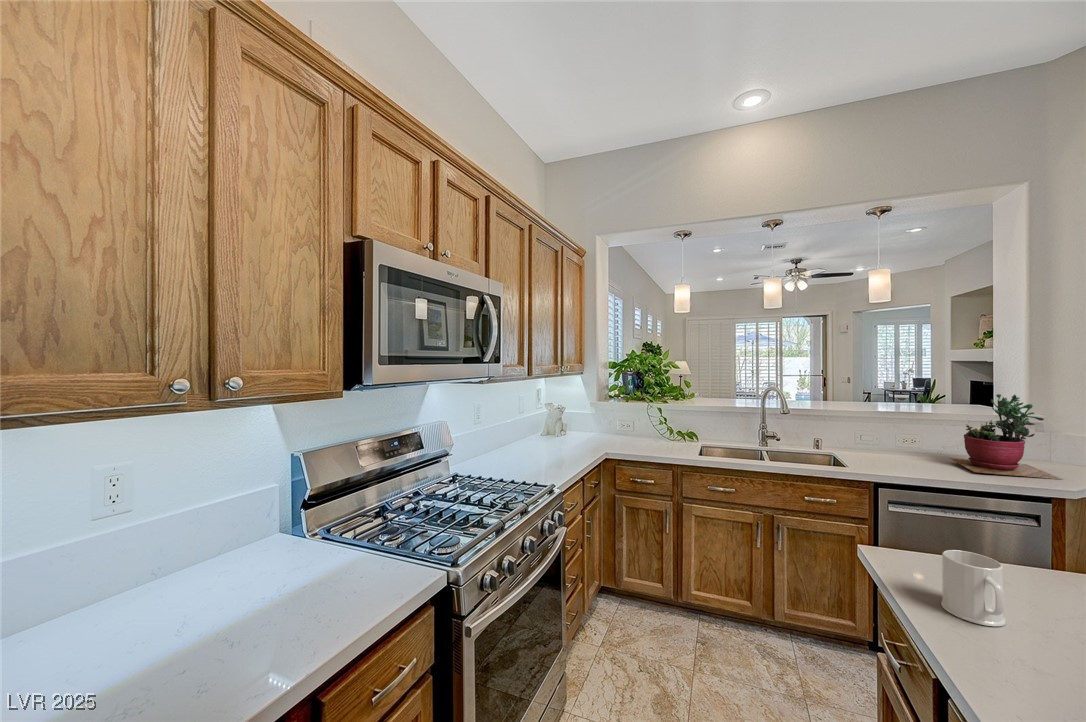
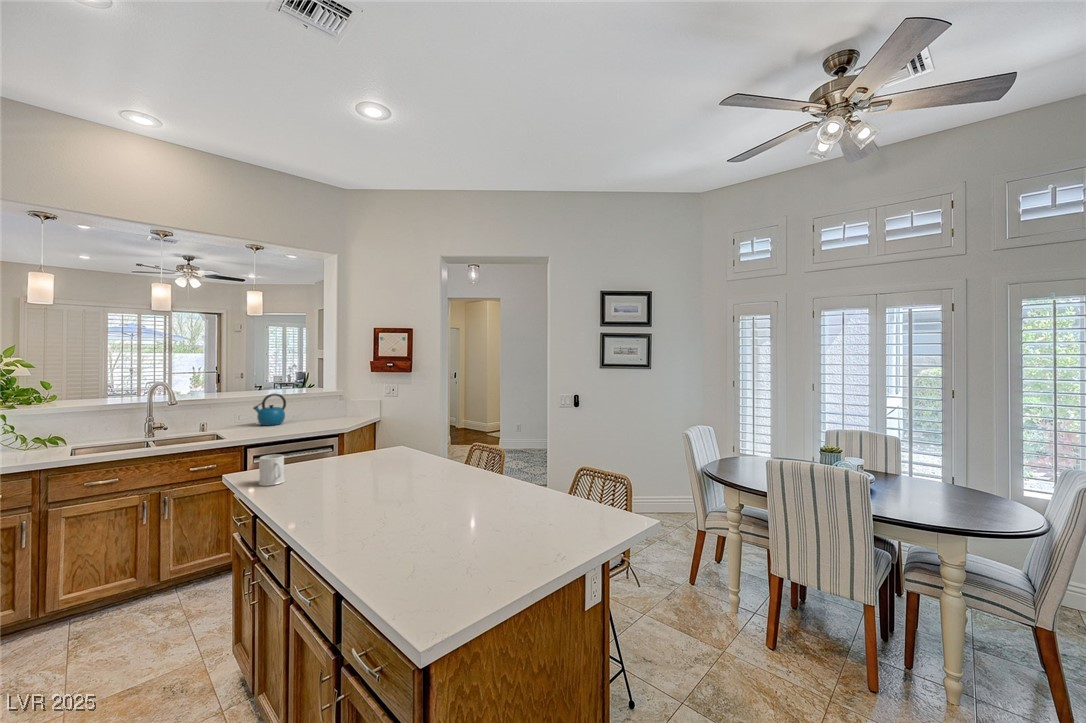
succulent plant: present [950,394,1063,480] -> none [294,379,345,428]
kettle: none [880,410,932,456] -> present [253,394,286,426]

